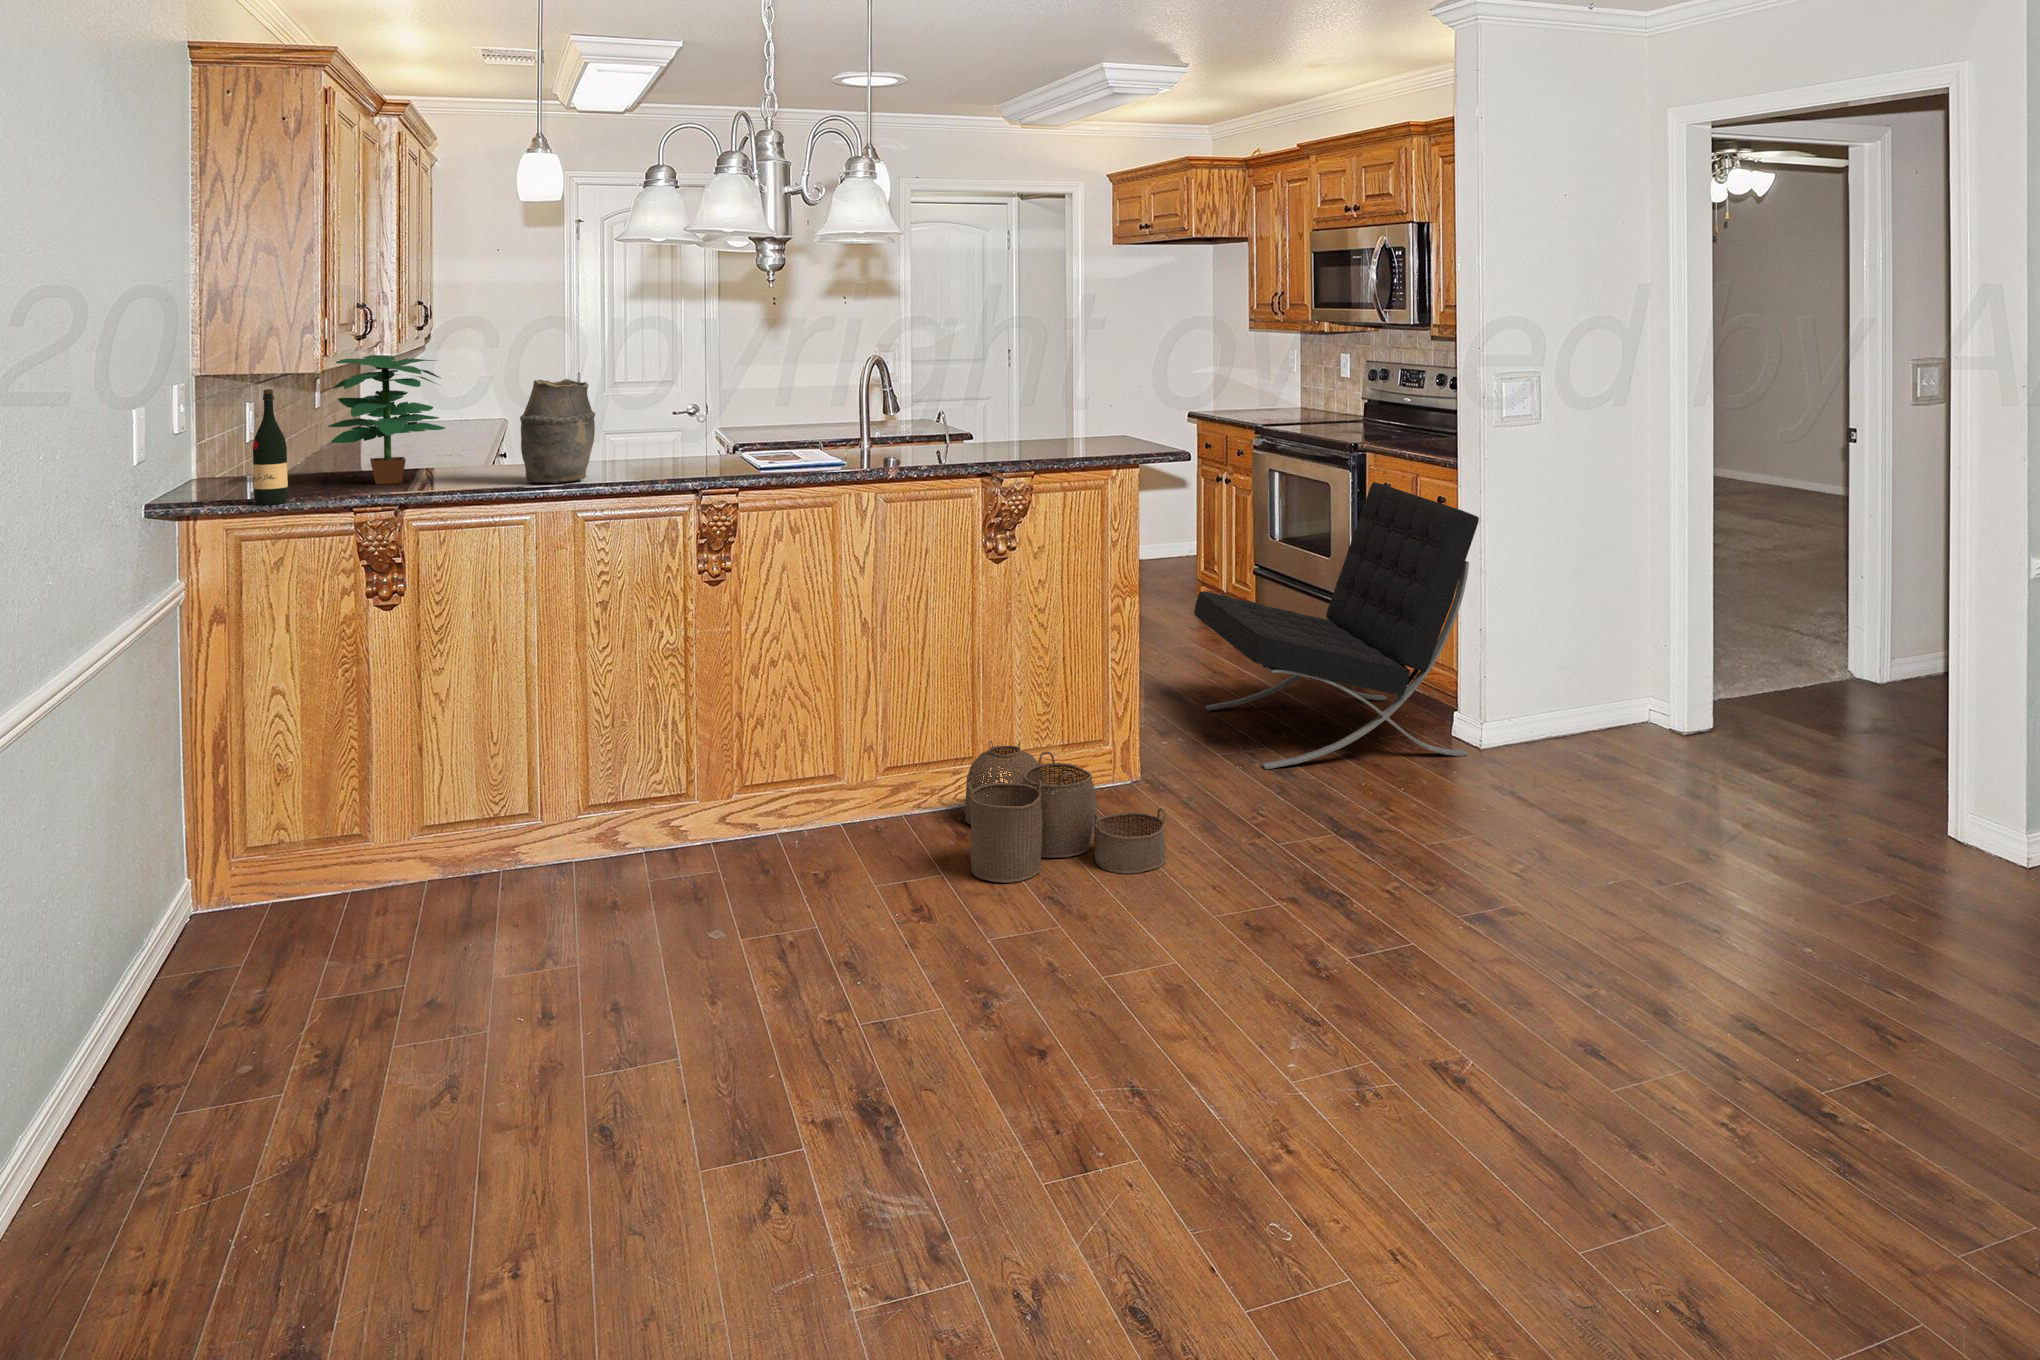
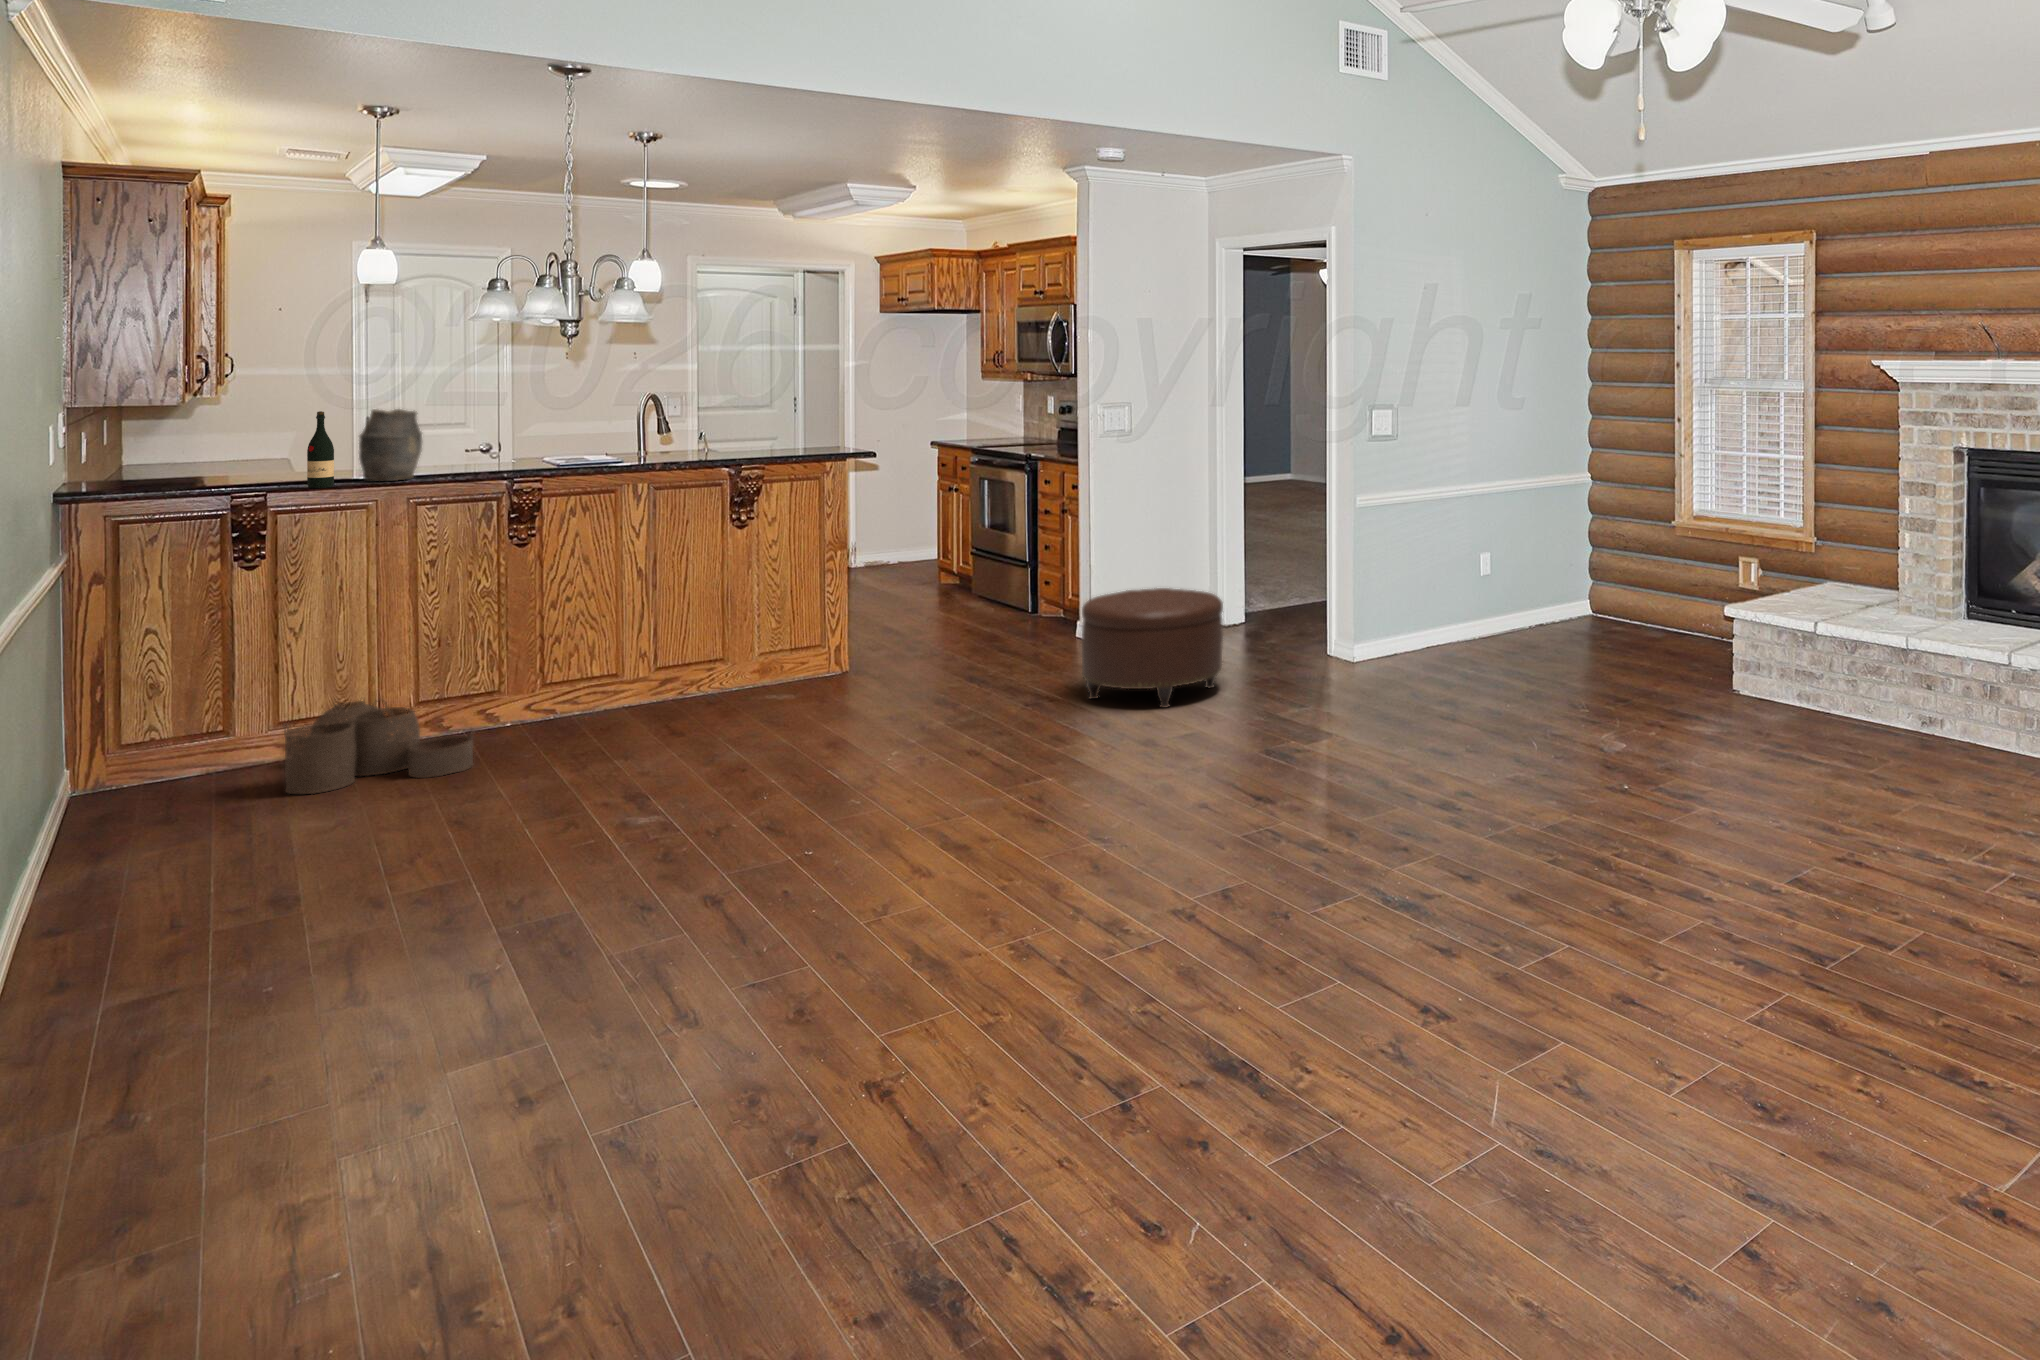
potted plant: present [328,355,445,484] -> none [181,393,287,486]
wine bottle: present [253,389,288,505] -> present [307,411,334,488]
lounge chair: present [1194,482,1479,769] -> none [908,476,1090,659]
ottoman: none [1542,707,1813,957] -> present [1082,588,1223,708]
woven basket: present [965,741,1166,883] -> present [283,699,473,794]

